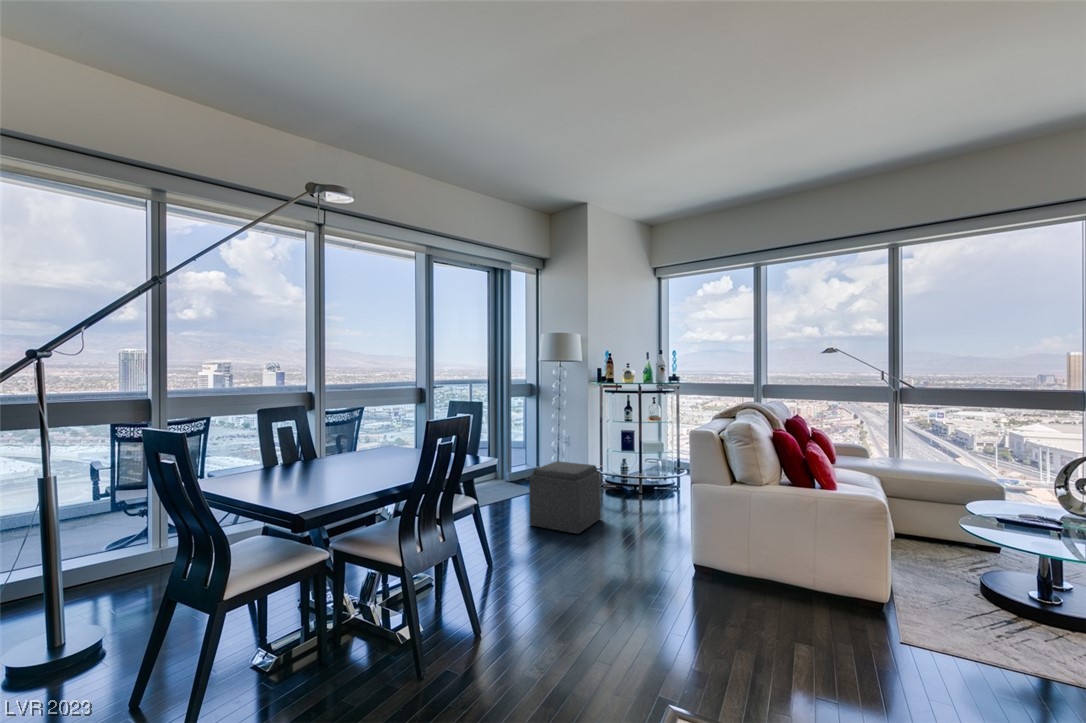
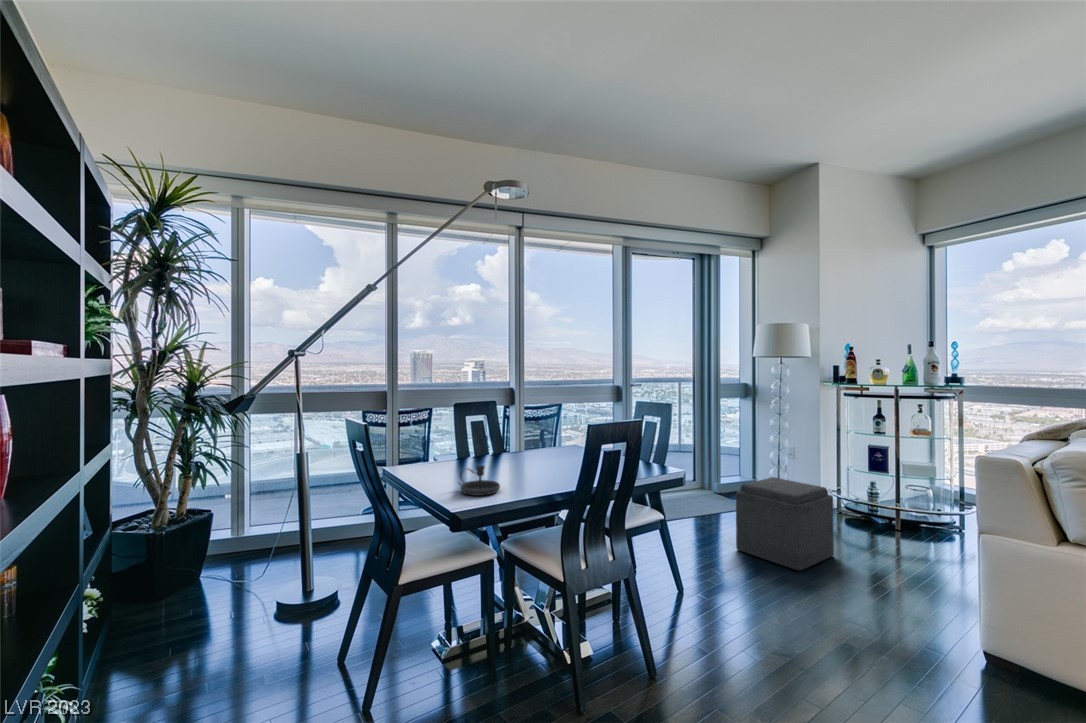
candlestick: none [281,469,330,500] -> present [459,466,500,496]

